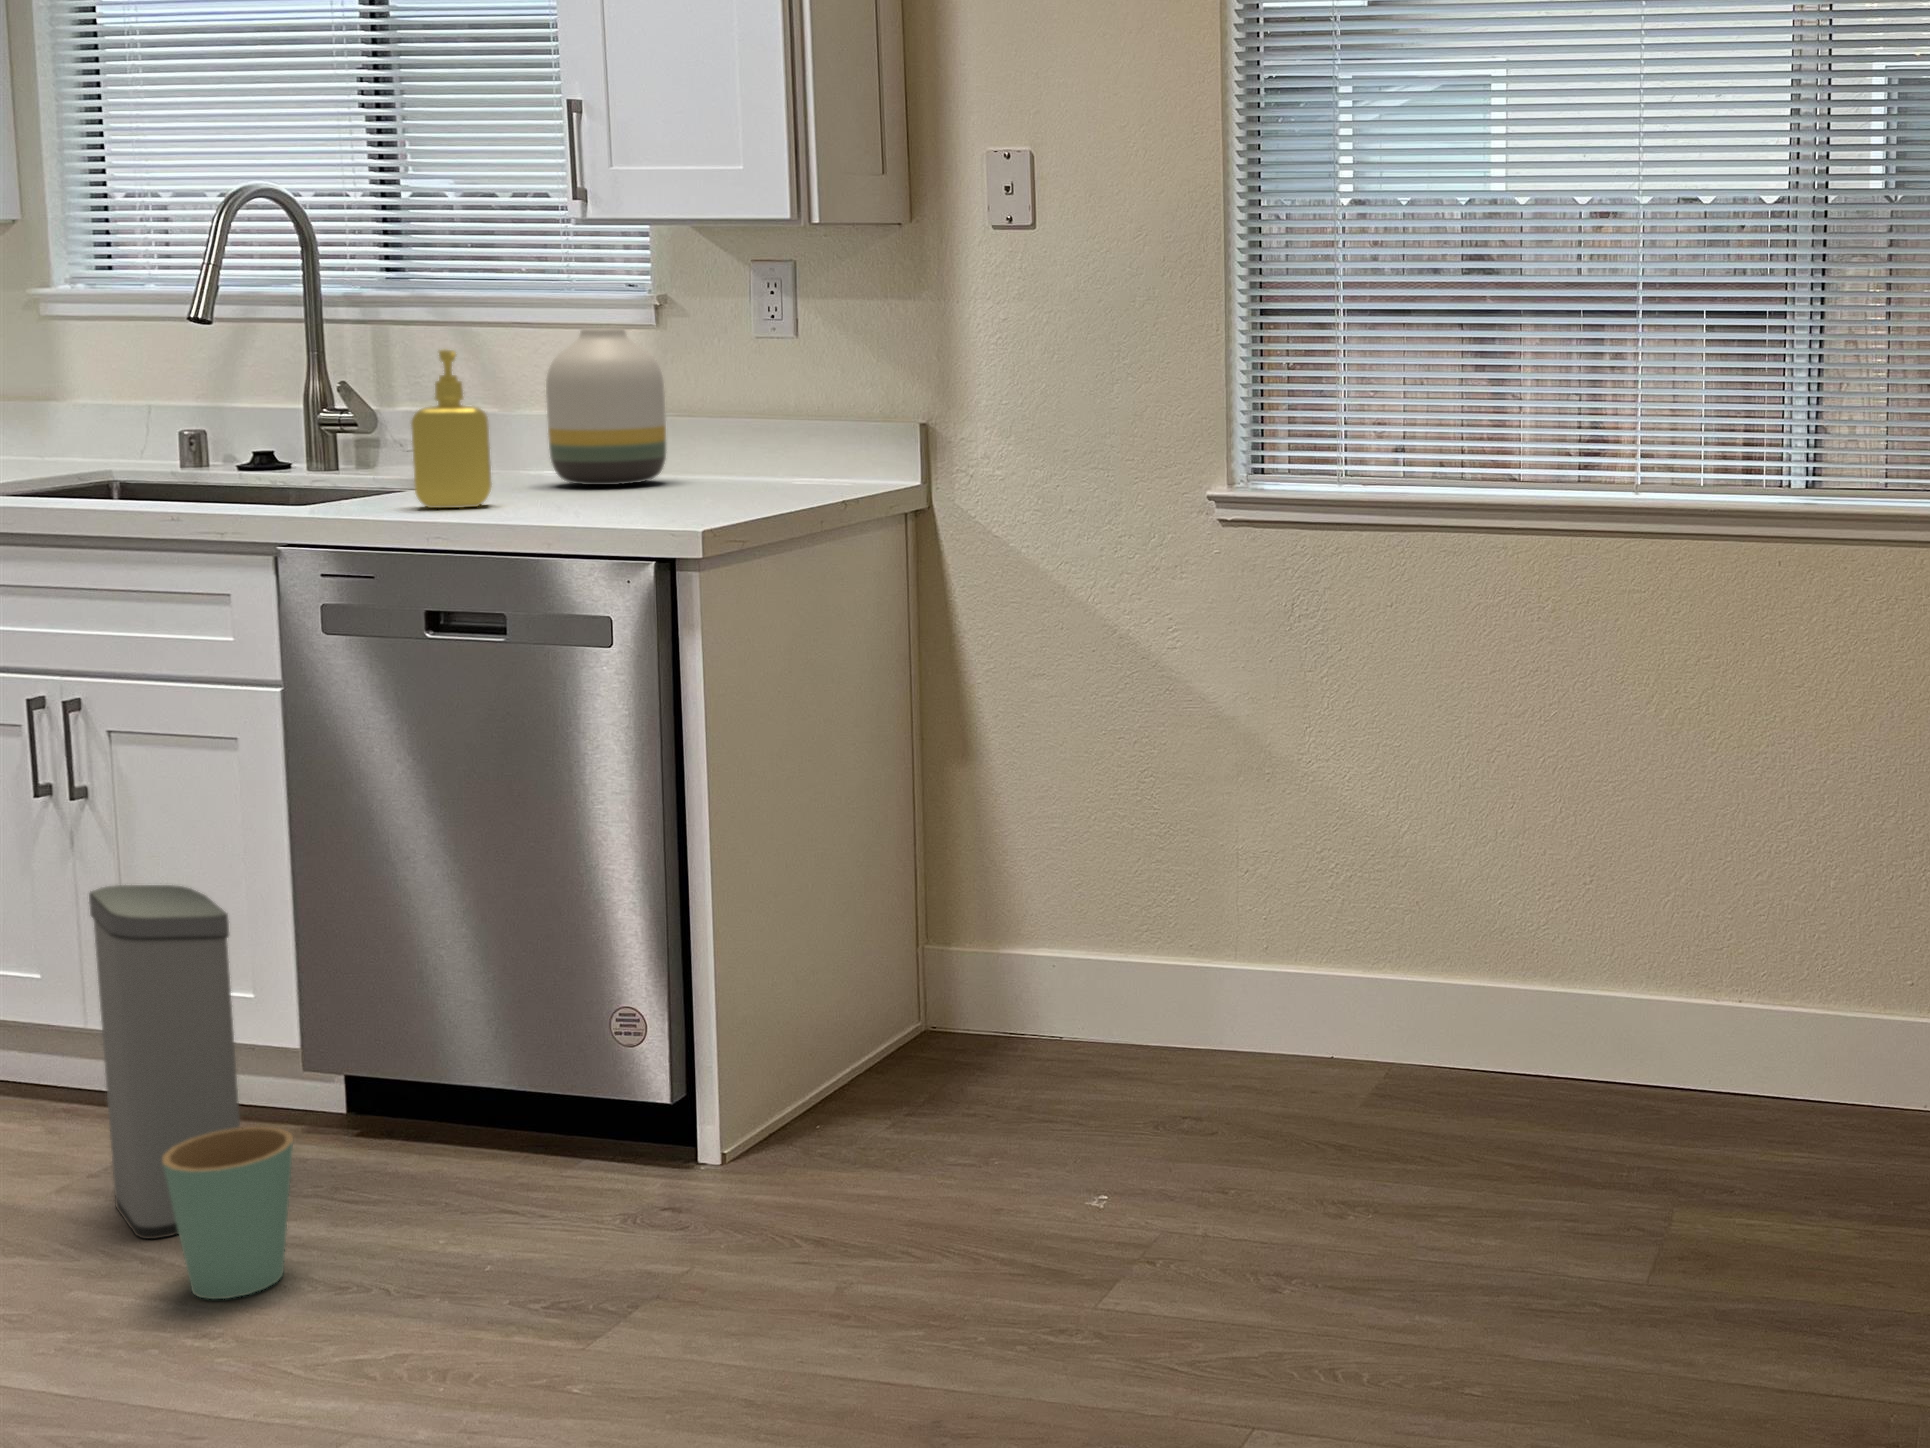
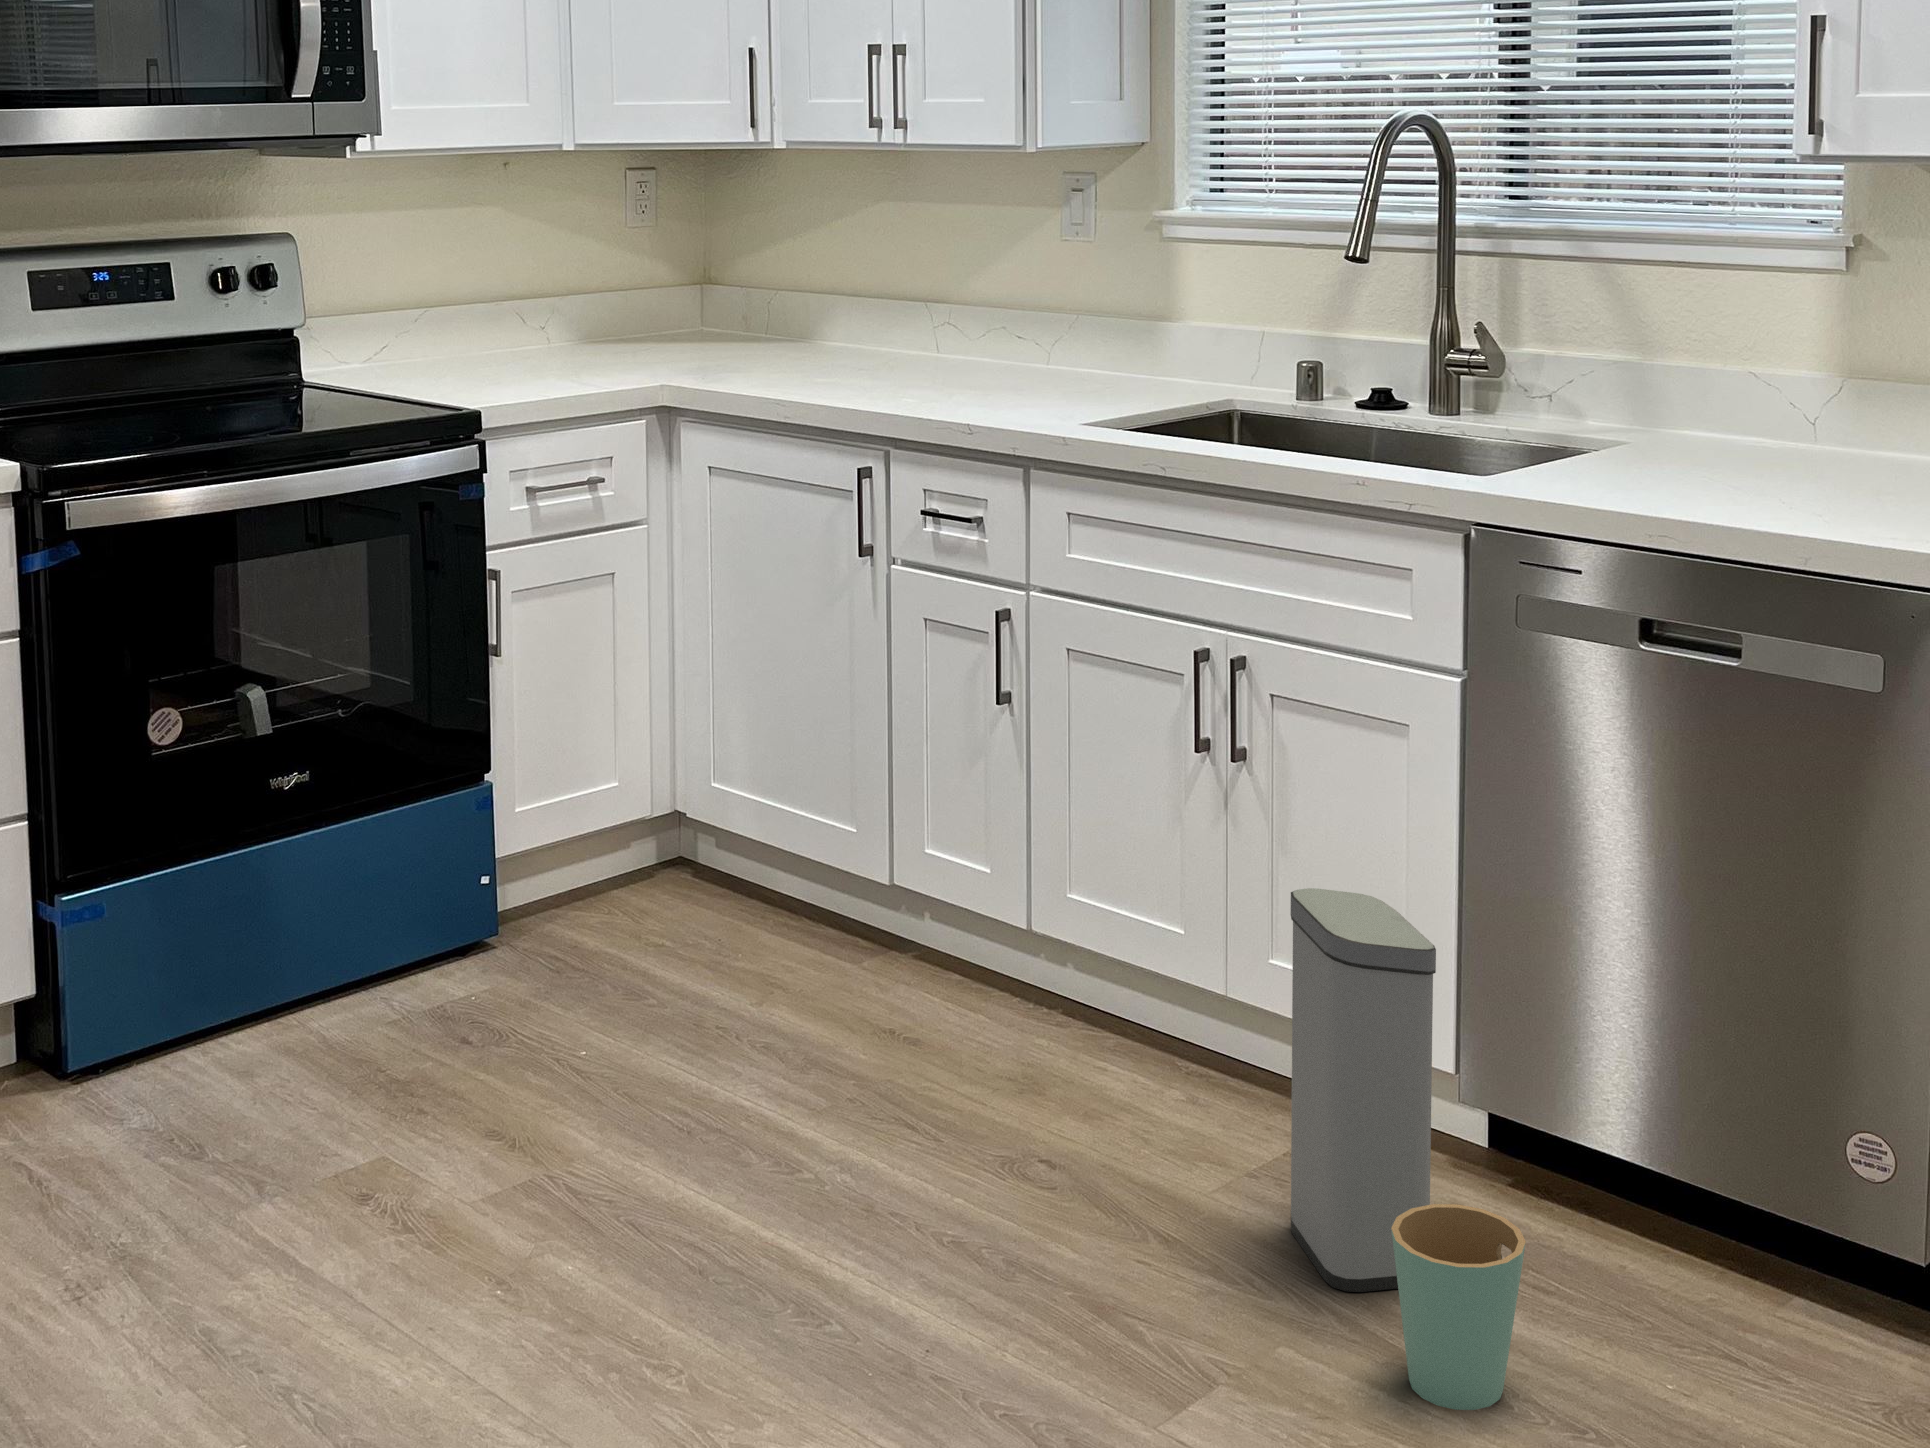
vase: present [546,328,666,485] -> none [1730,276,1870,463]
soap dispenser: present [411,349,492,508] -> none [1622,312,1711,496]

